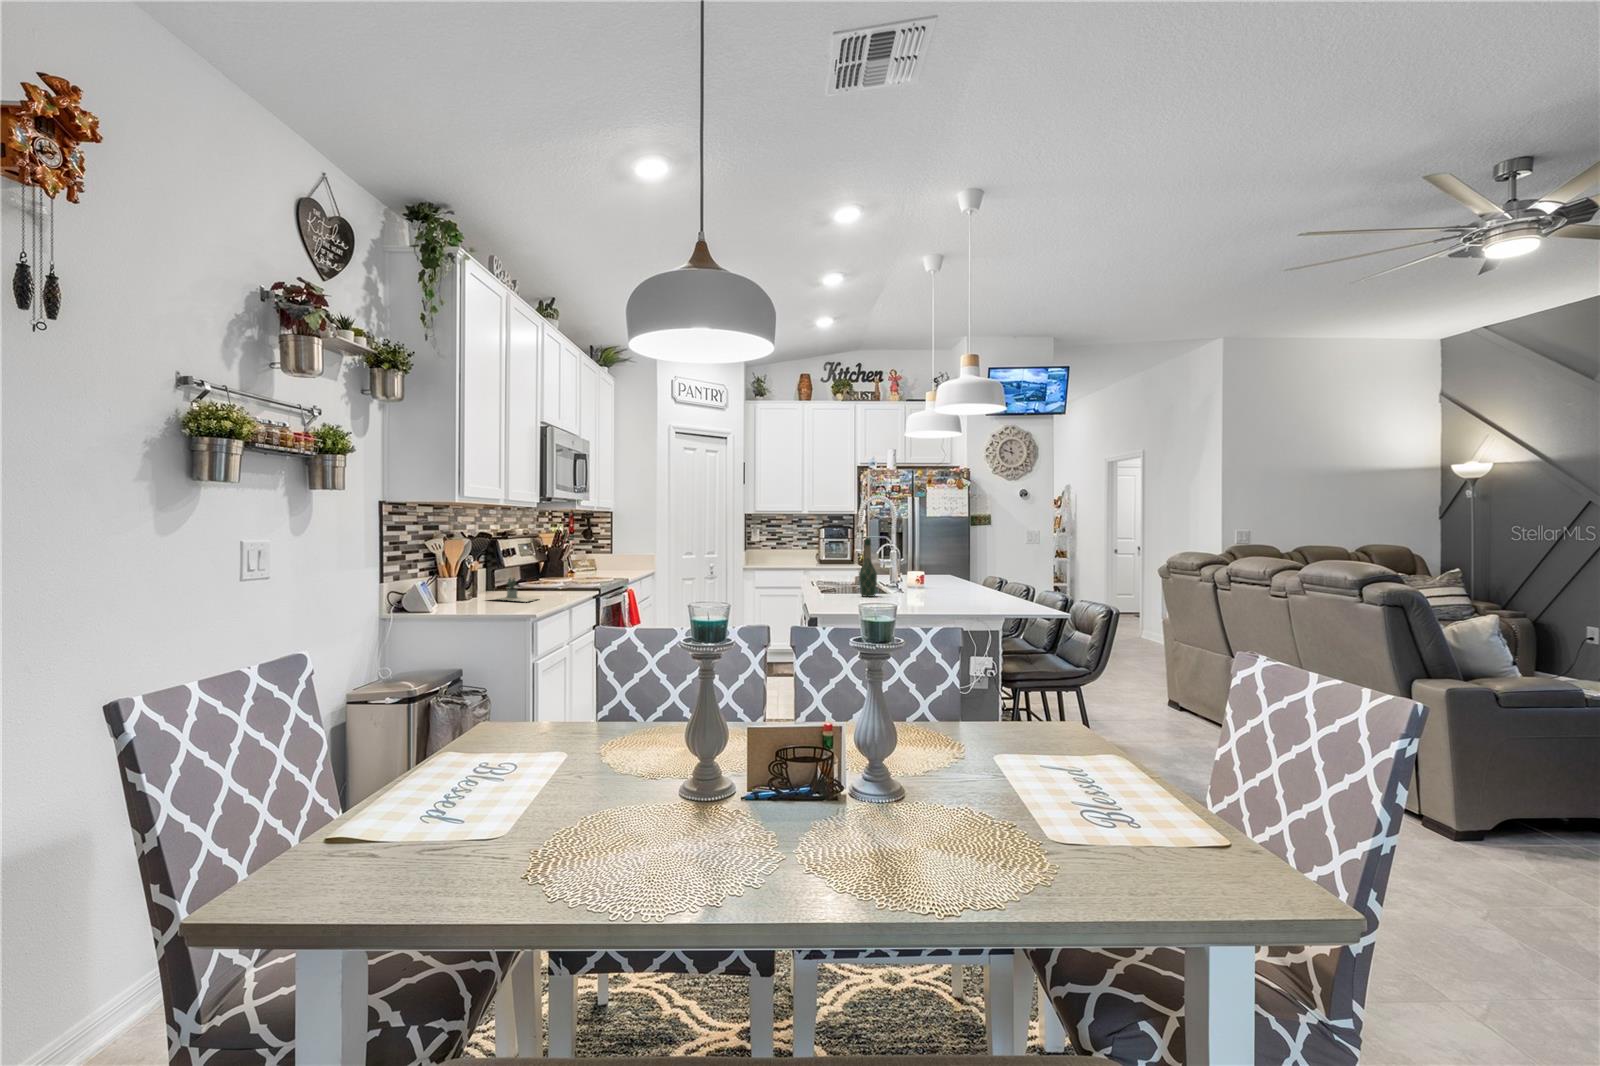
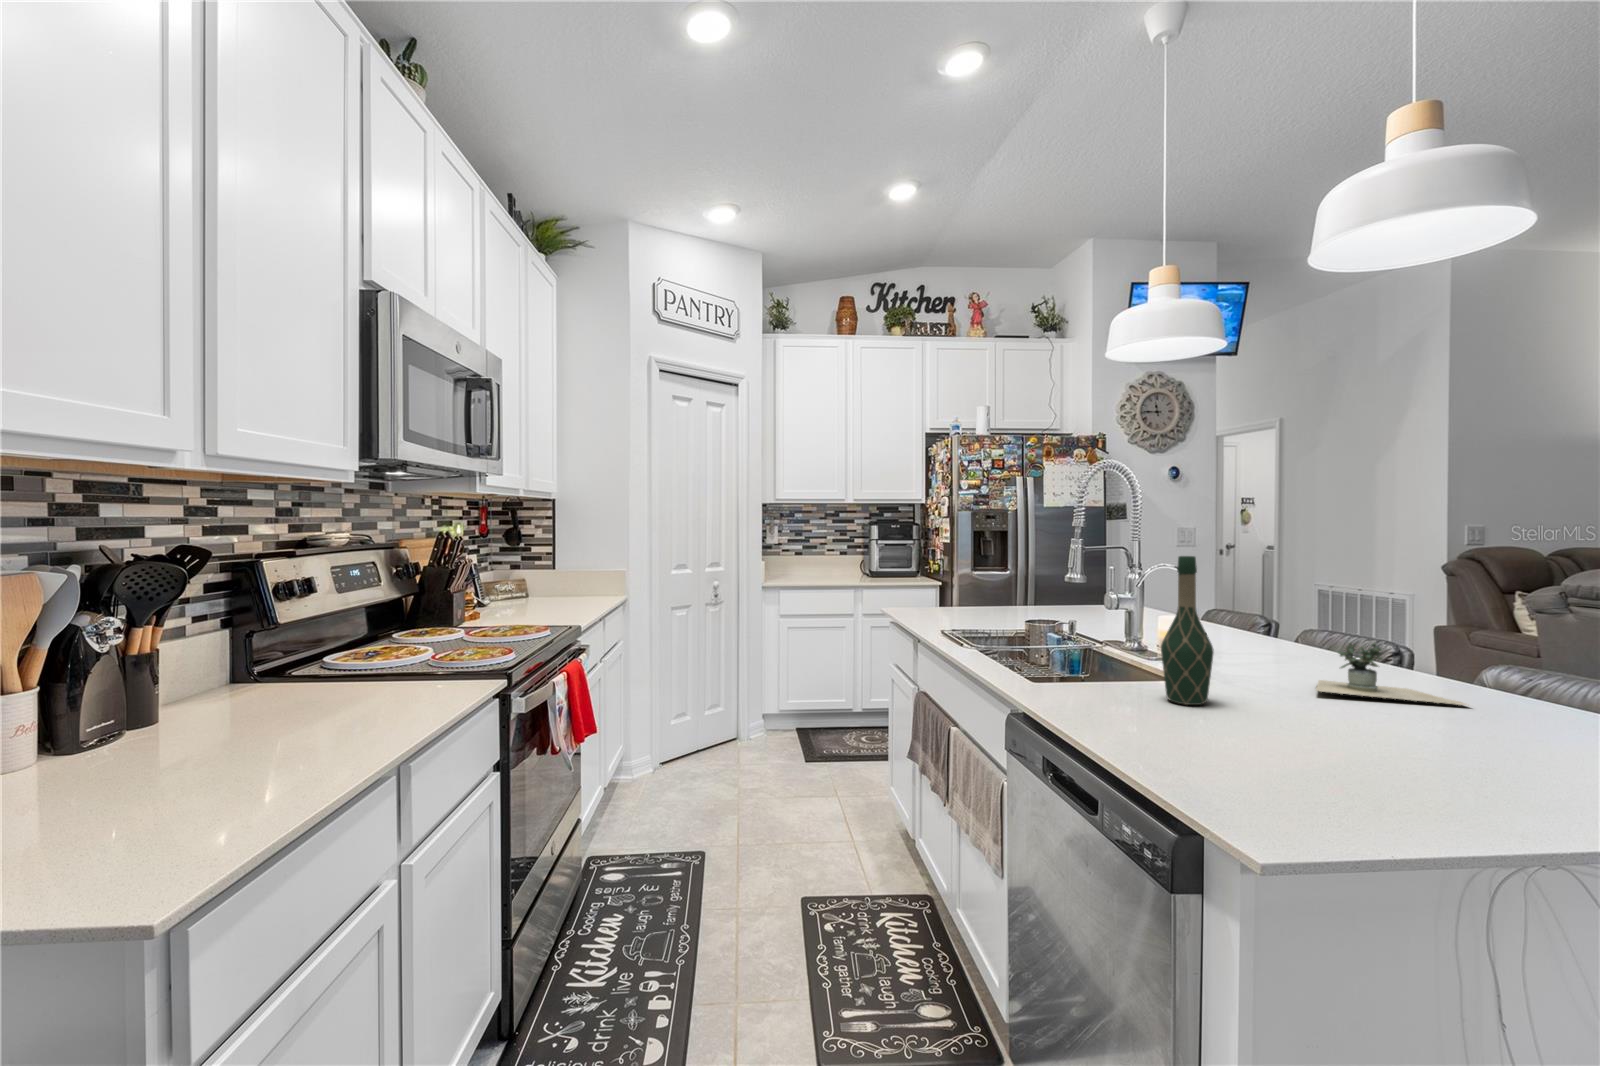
potted plant: present [493,578,535,602] -> present [1316,643,1469,706]

